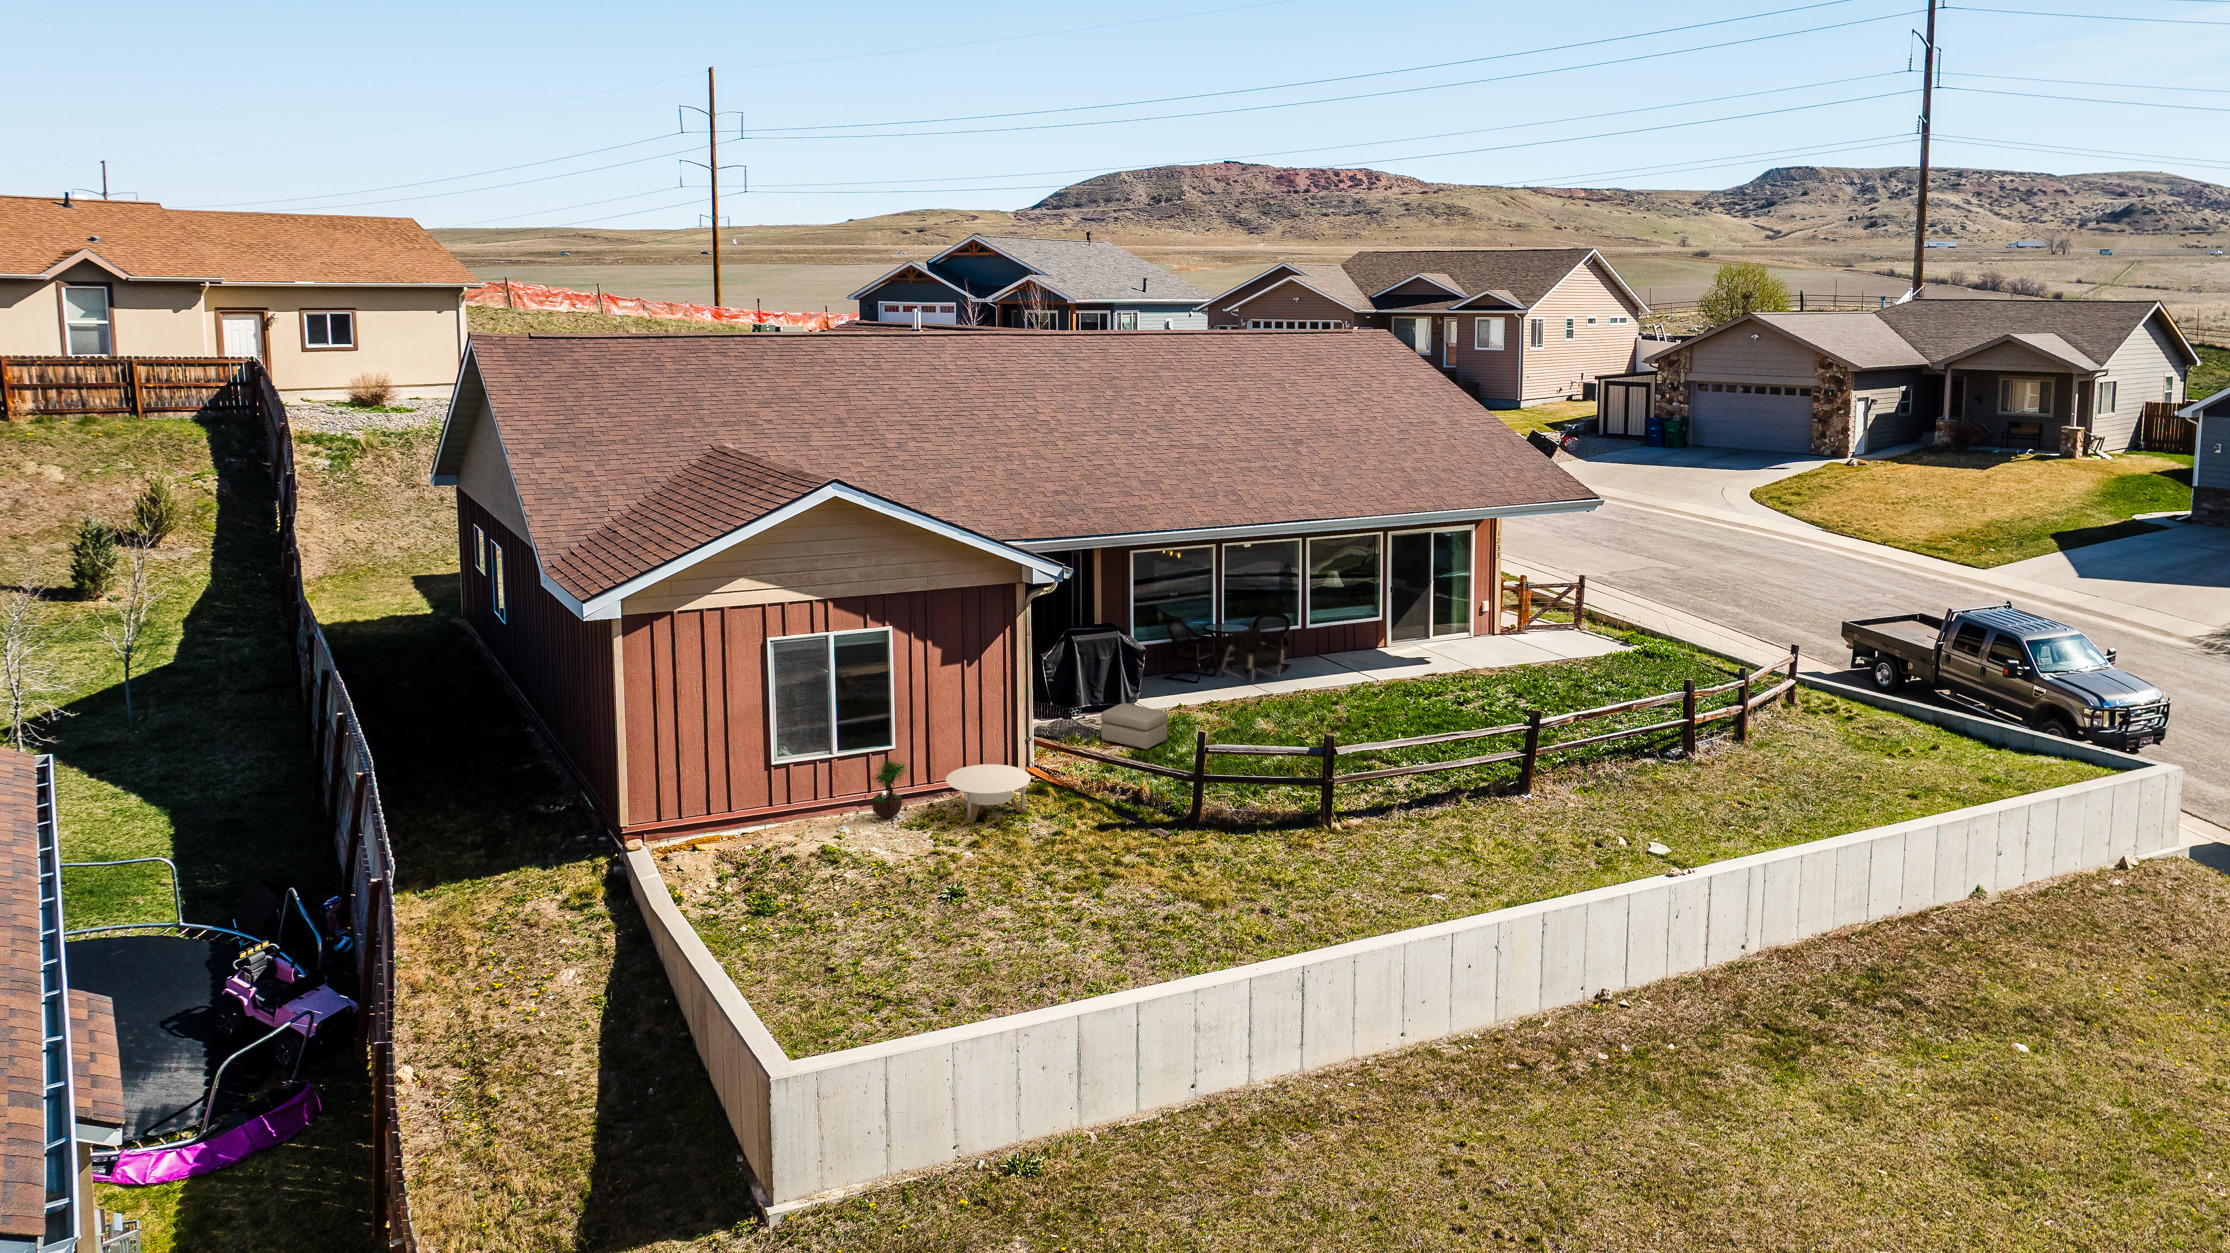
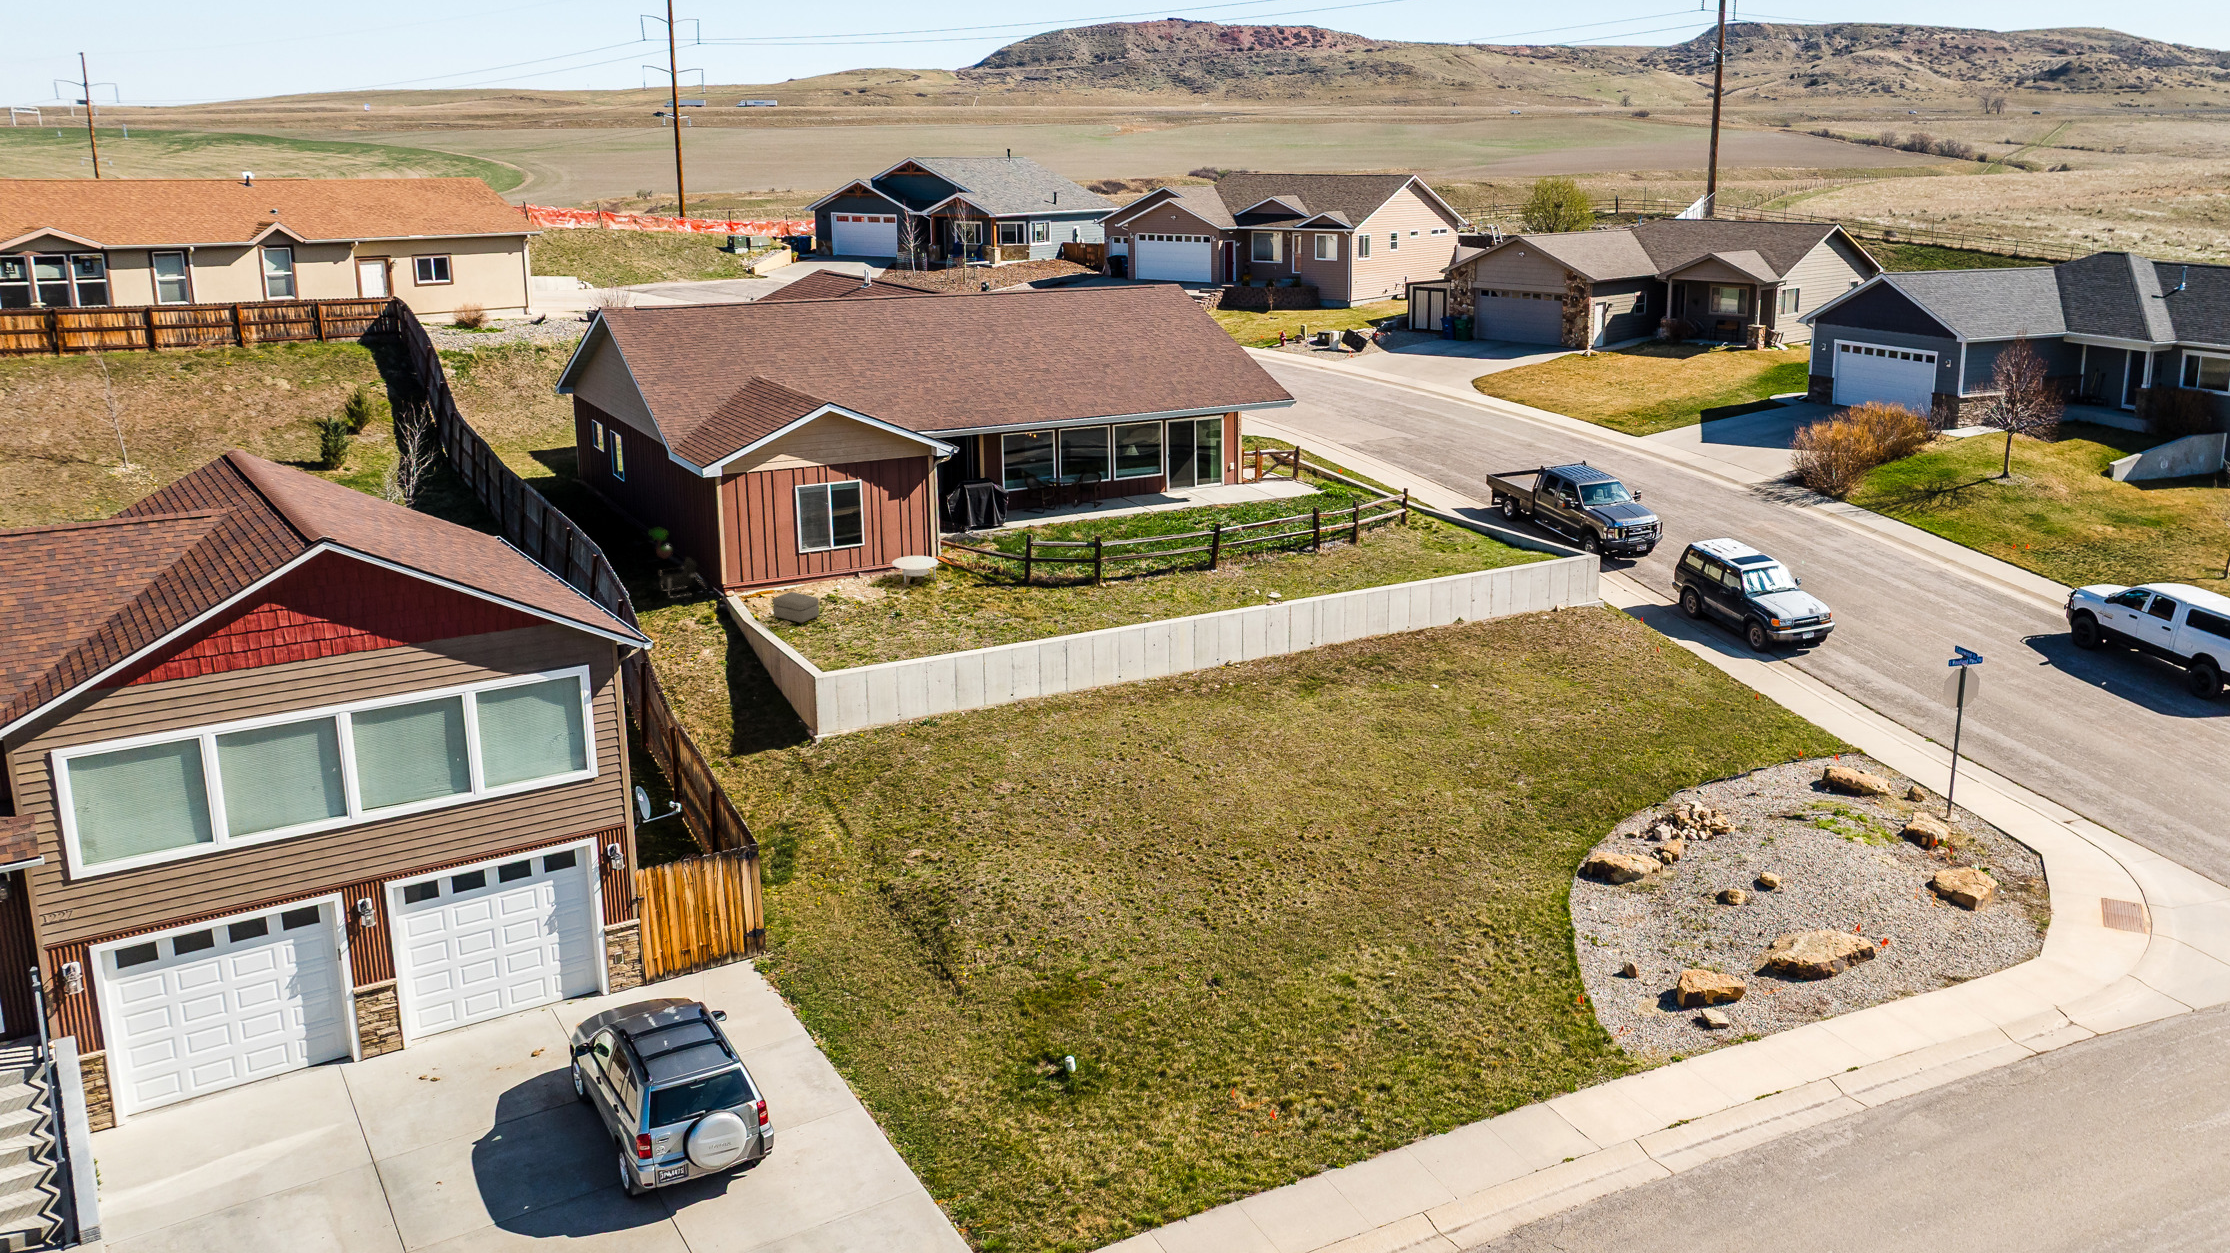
armchair: present [1226,628,1283,674] -> present [661,557,699,588]
ottoman: present [1101,703,1168,751] -> present [773,592,819,624]
potted tree: present [872,759,907,818] -> present [650,528,672,558]

